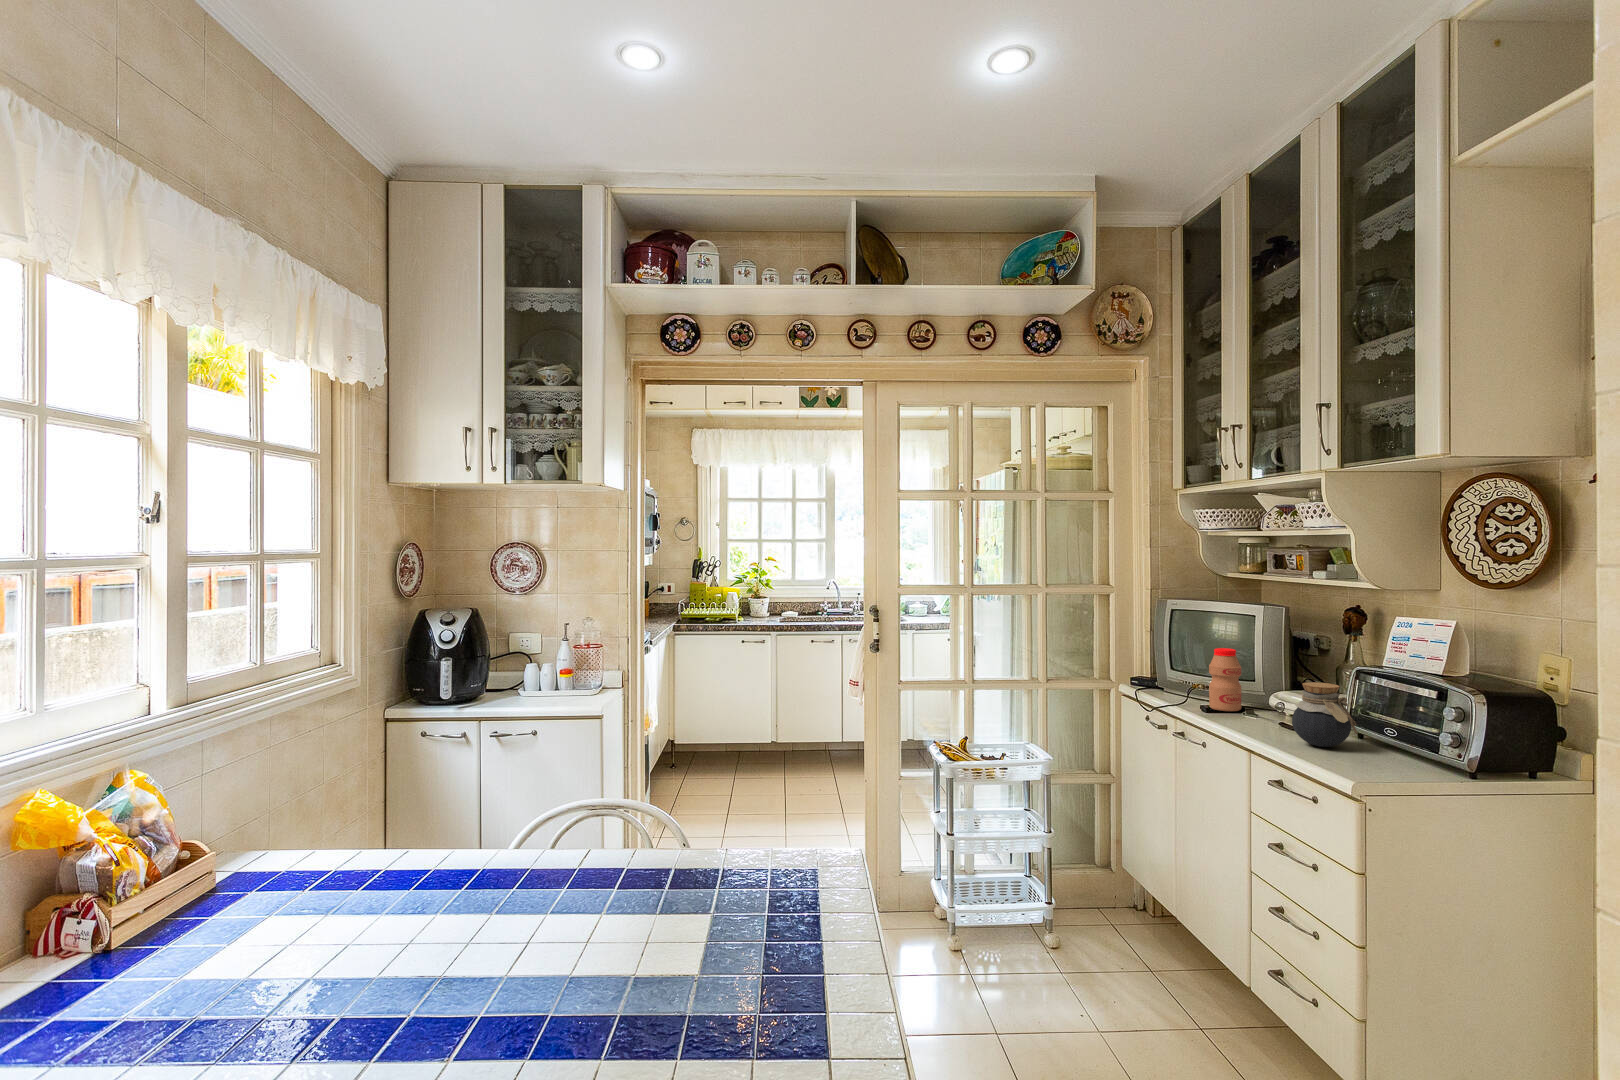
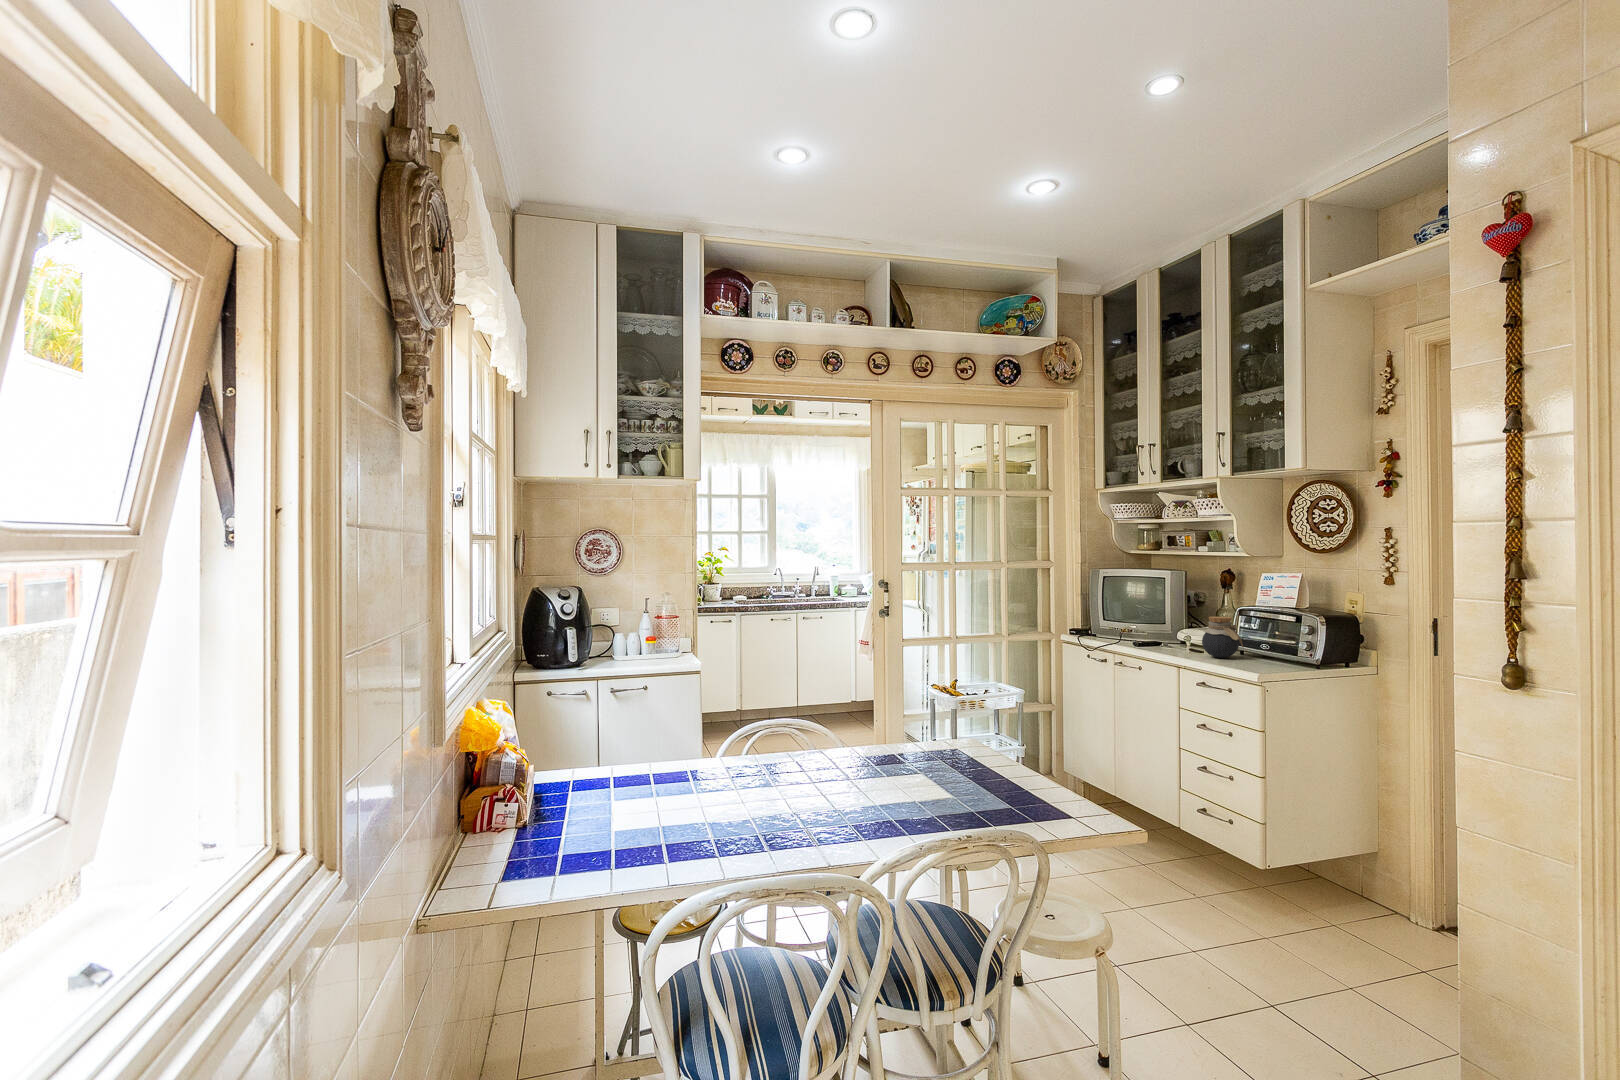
bottle: present [1209,648,1241,711] -> none [1134,601,1156,644]

